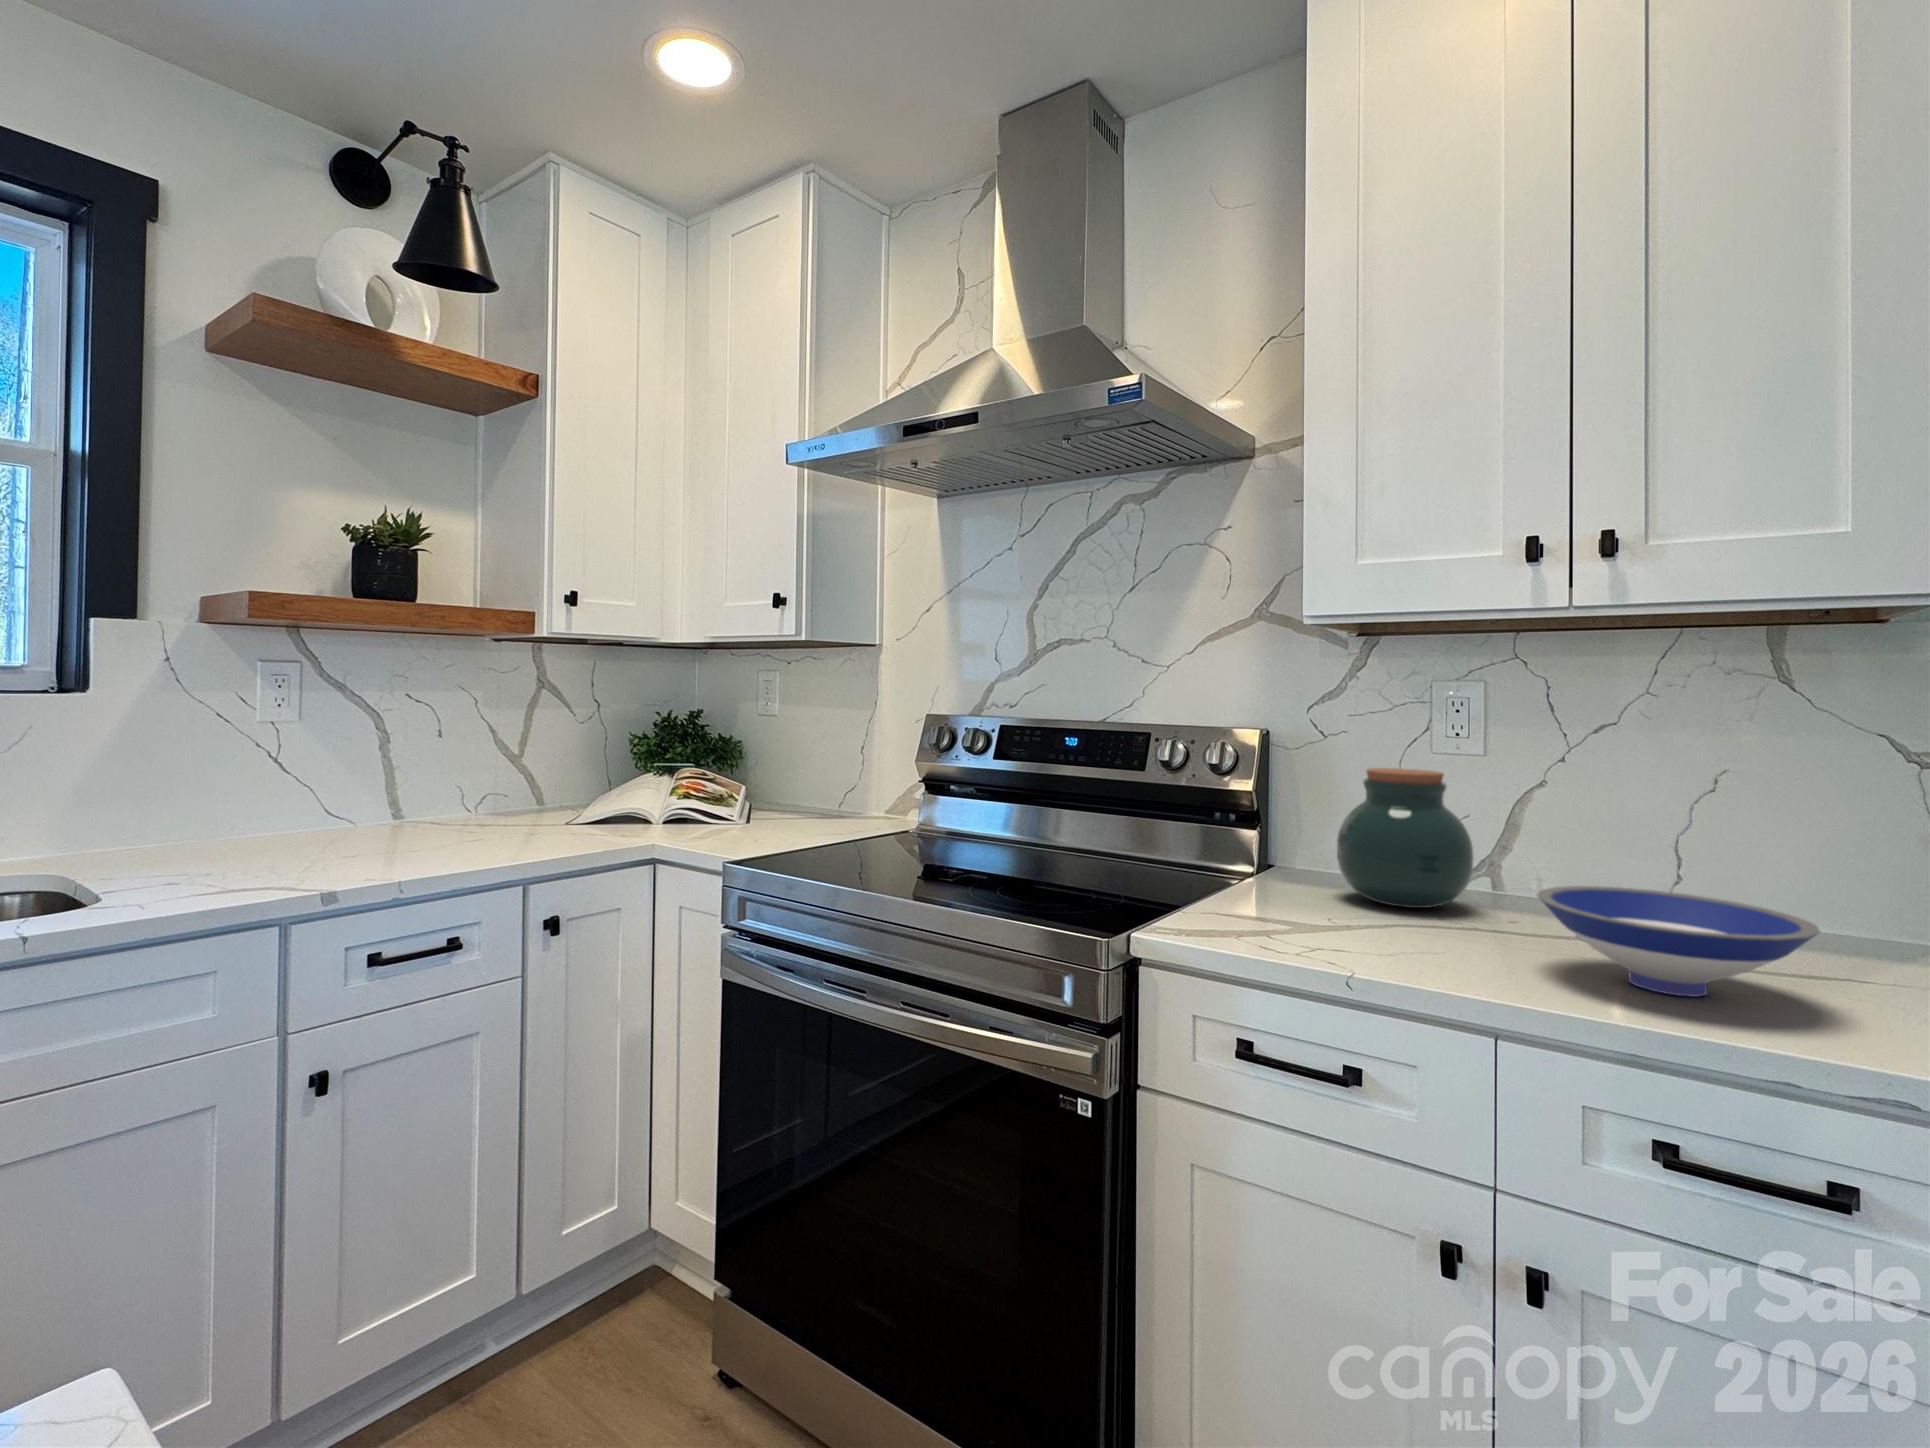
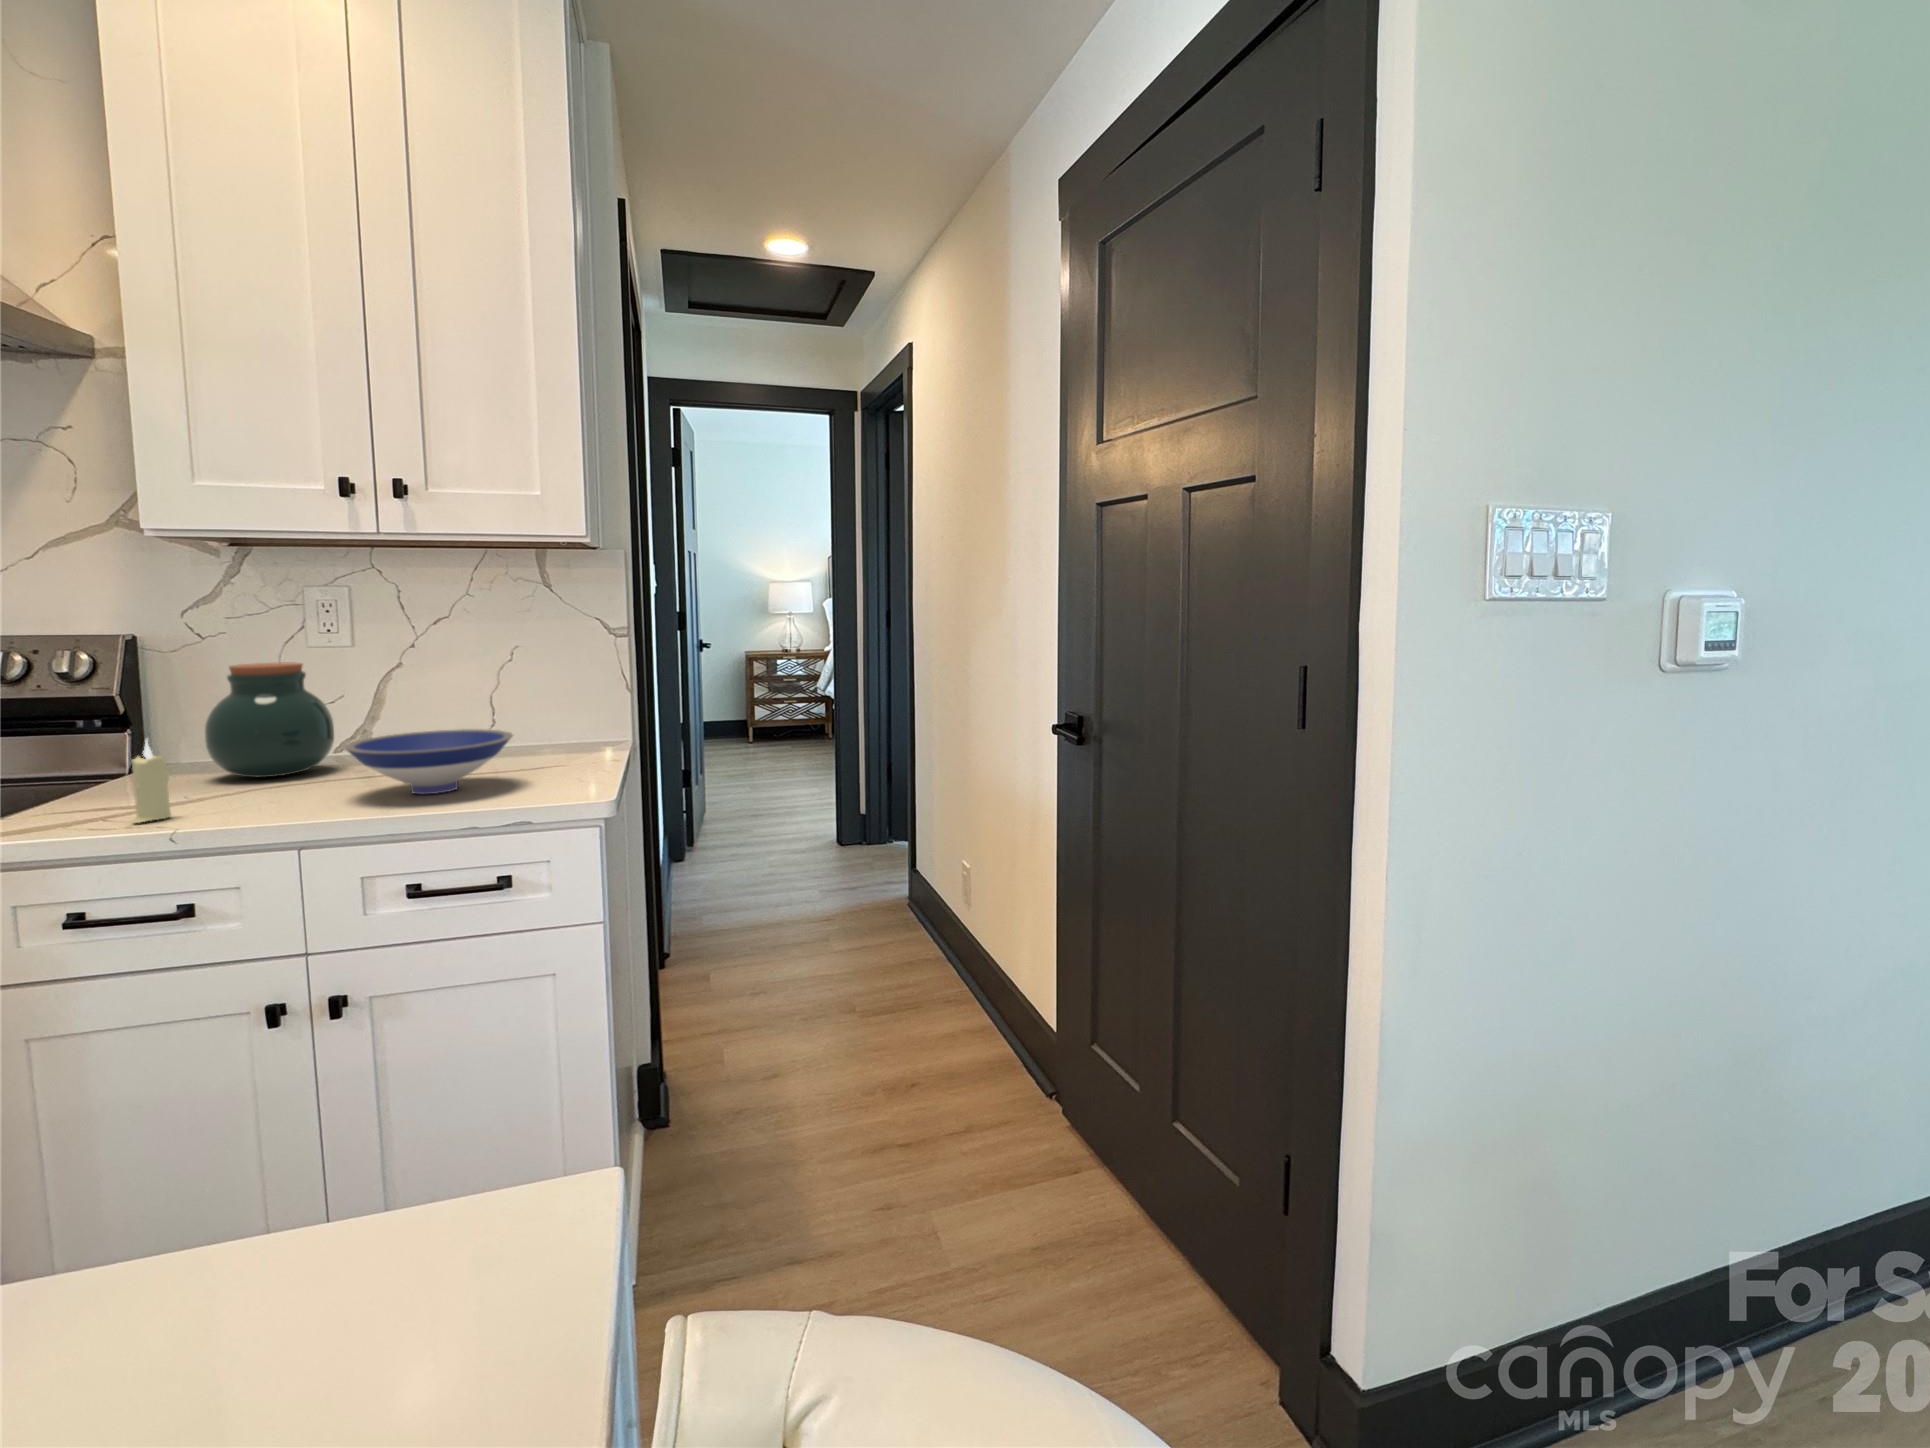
candle: none [1299,850,1336,949] -> present [131,740,171,823]

